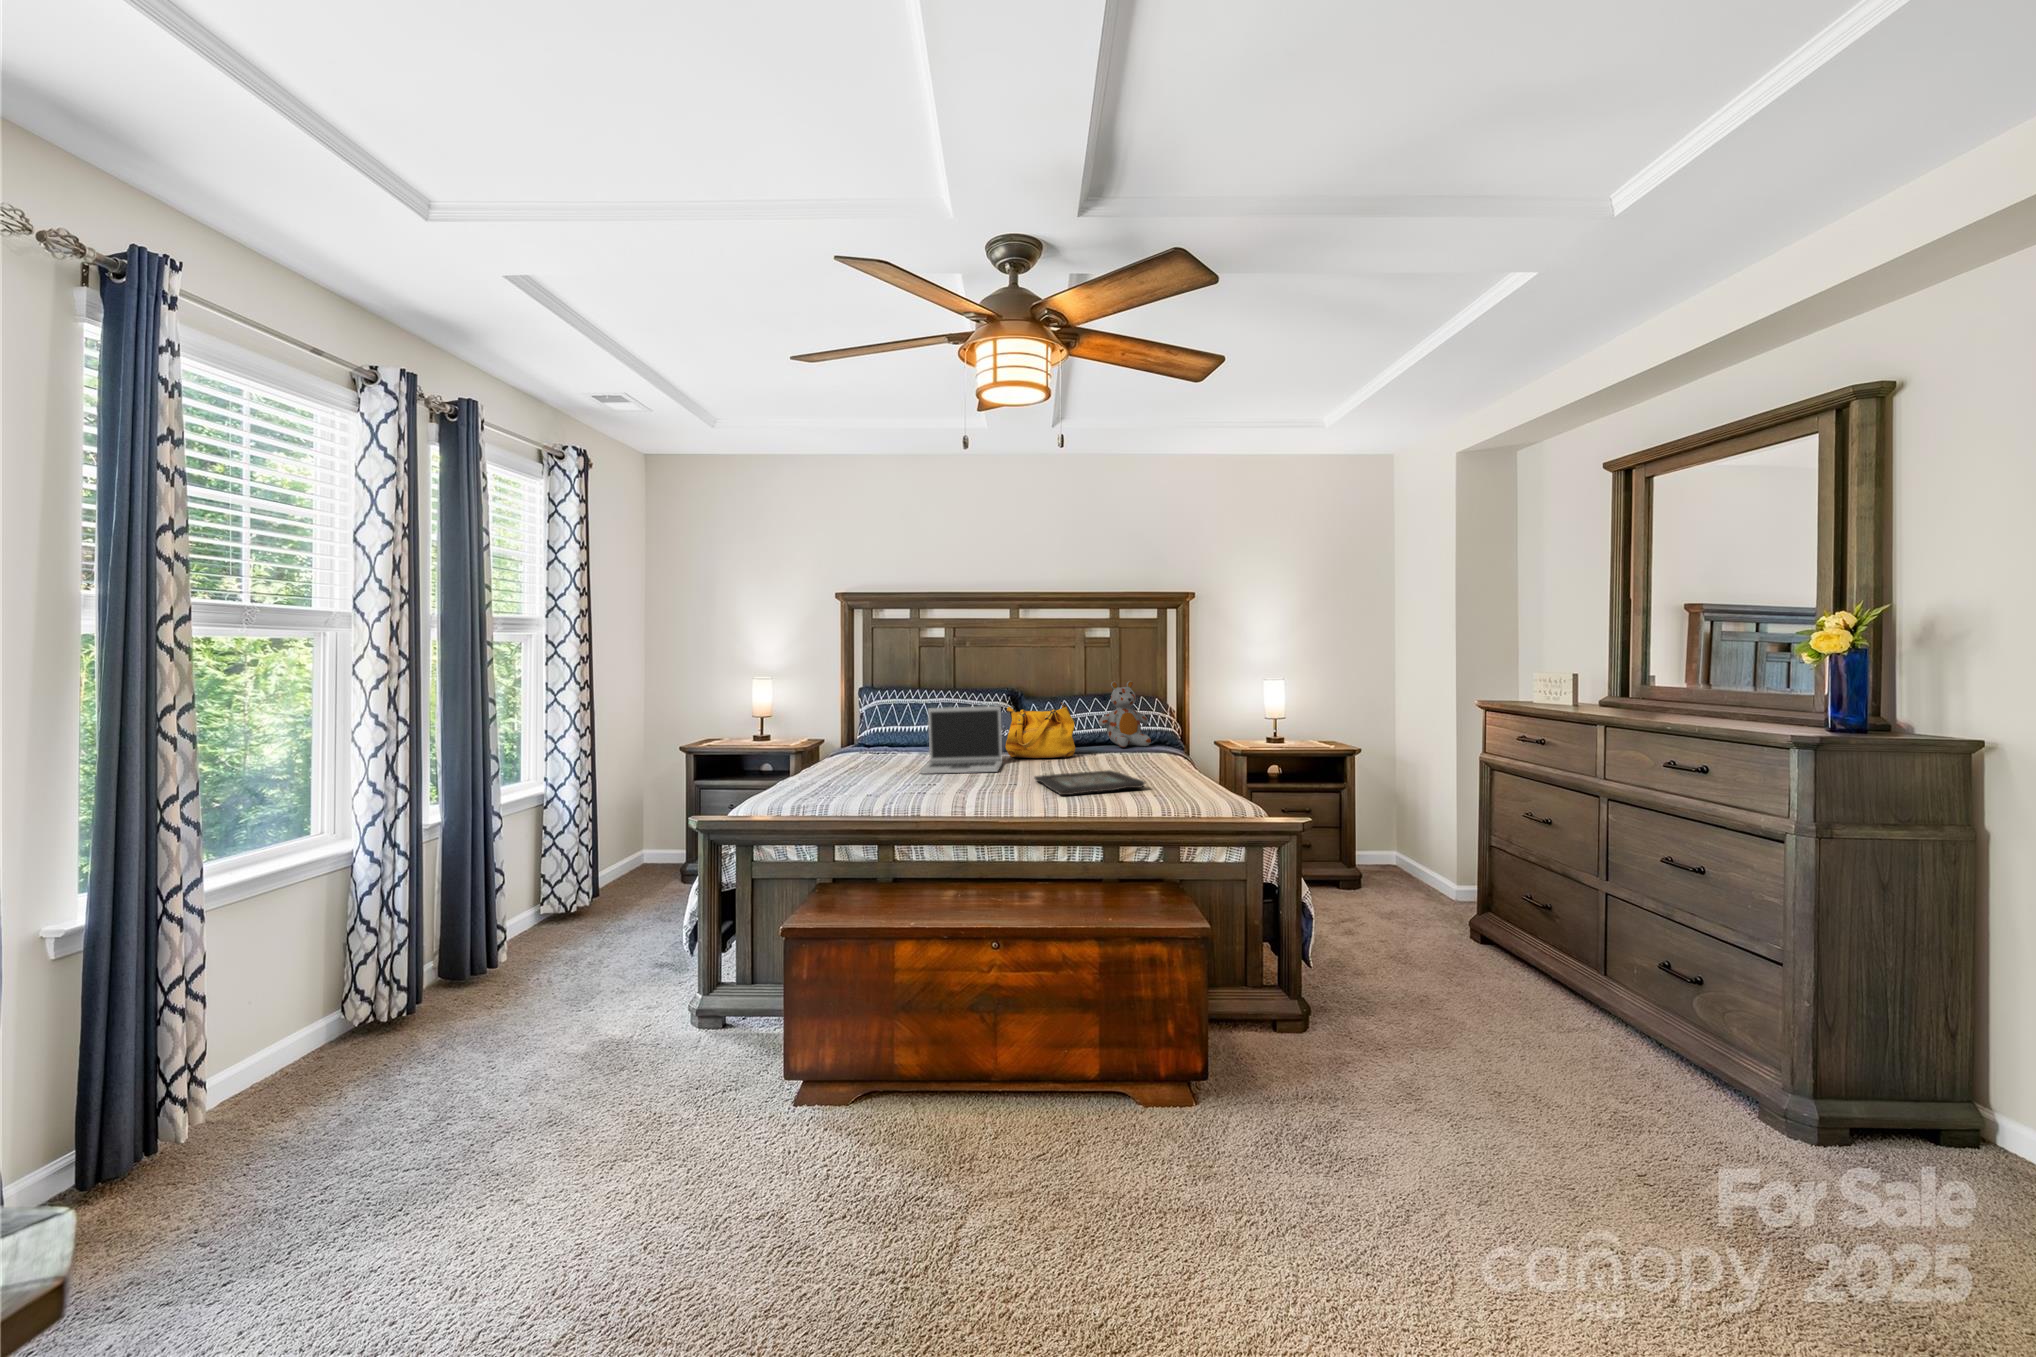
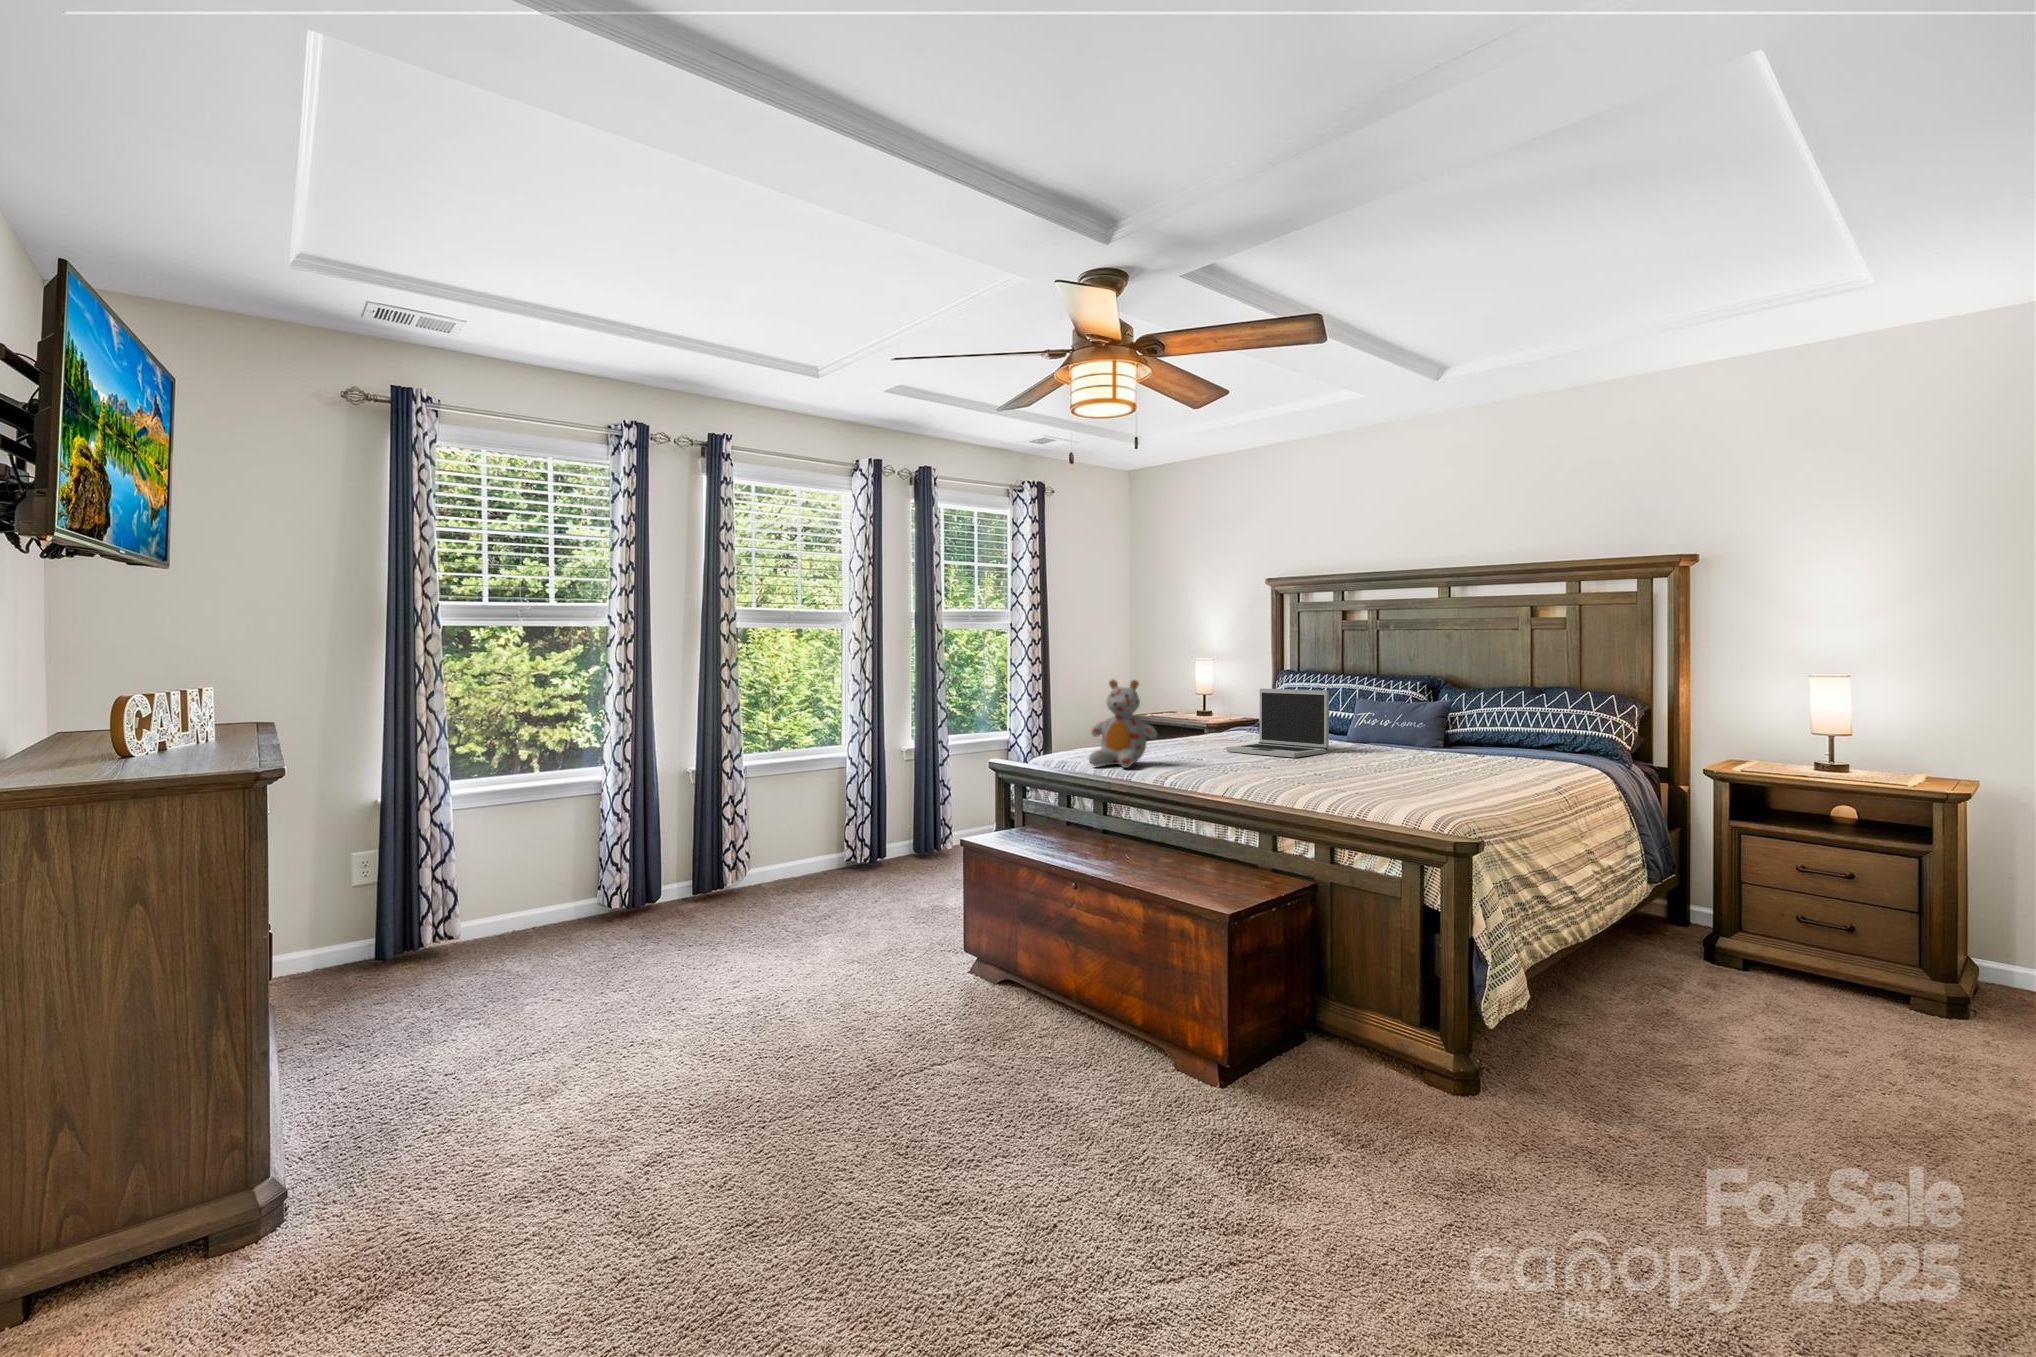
stuffed bear: present [1098,681,1151,747] -> present [1089,680,1157,768]
handbag: present [1005,702,1076,758] -> none [1354,692,1431,755]
decorative tray: present [1034,770,1146,795] -> none [1268,763,1387,785]

